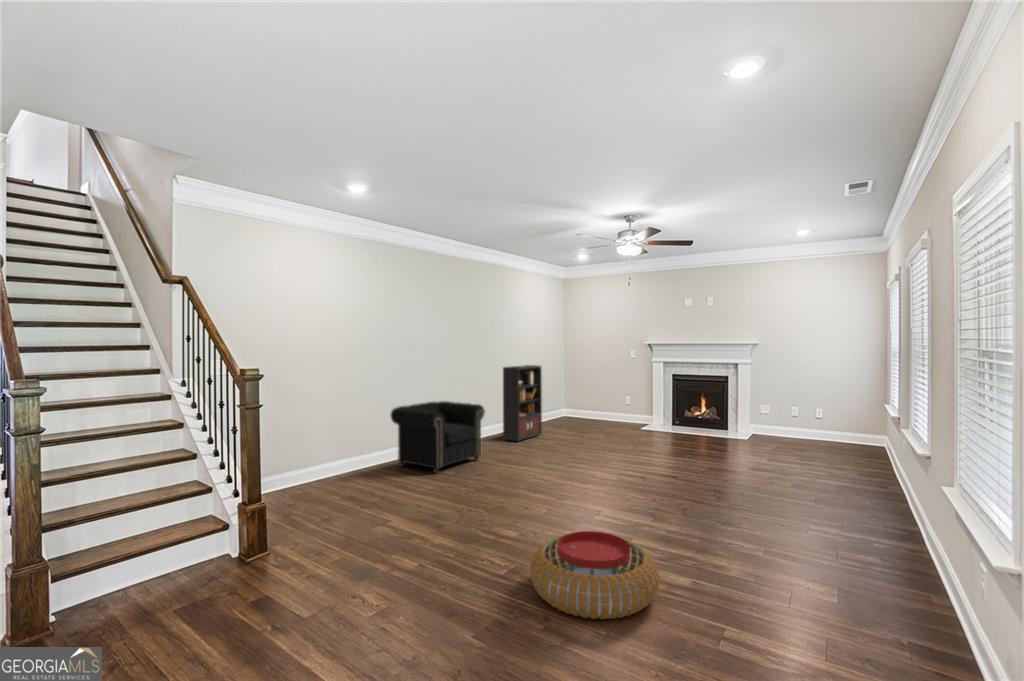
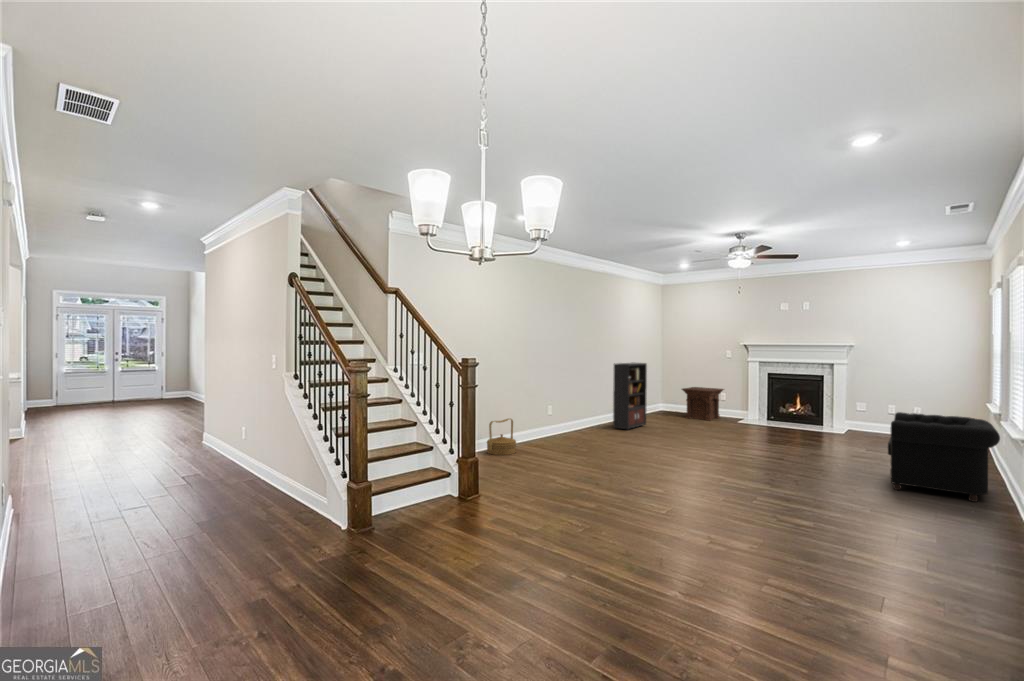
side table: none [584,390,630,427] -> present [682,387,724,421]
armchair: present [391,401,485,474] -> present [888,412,1000,502]
woven basket: none [332,437,370,483] -> present [487,418,516,455]
pouf: present [530,531,659,619] -> none [691,486,796,543]

